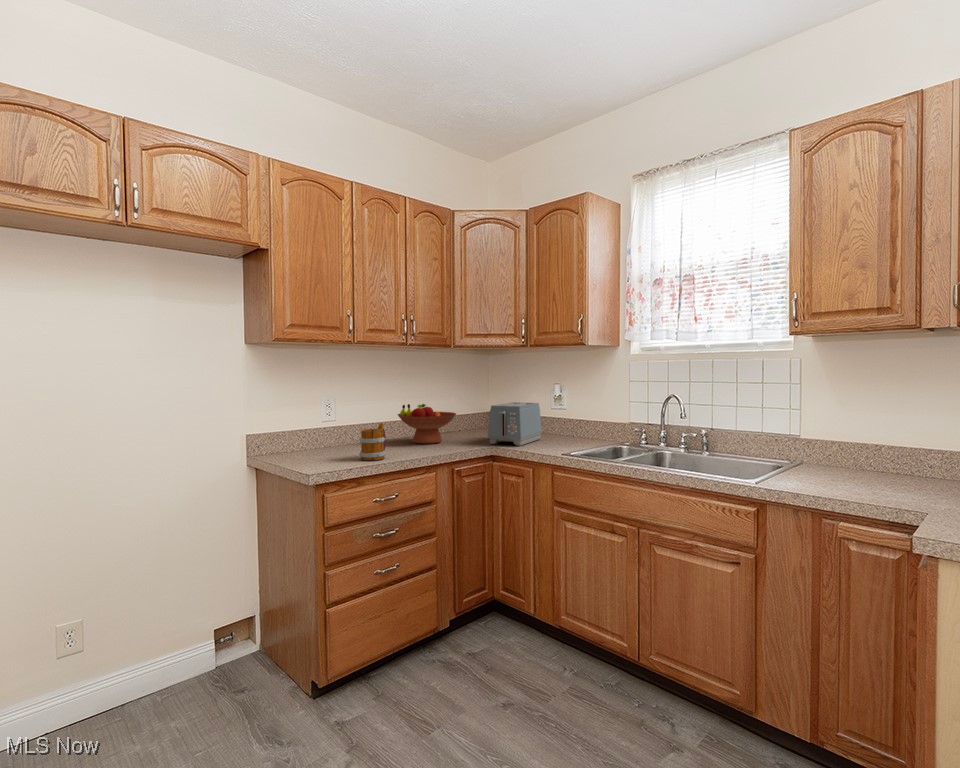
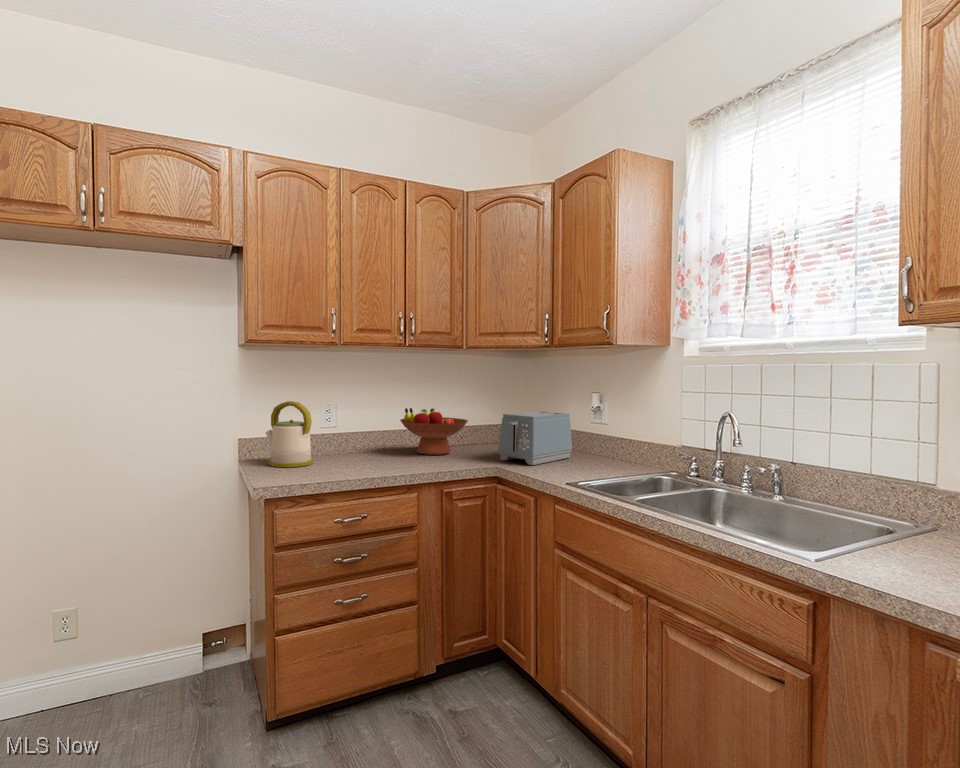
kettle: none [295,402,340,460] -> present [266,401,313,467]
mug: present [359,423,386,461] -> none [325,429,362,472]

